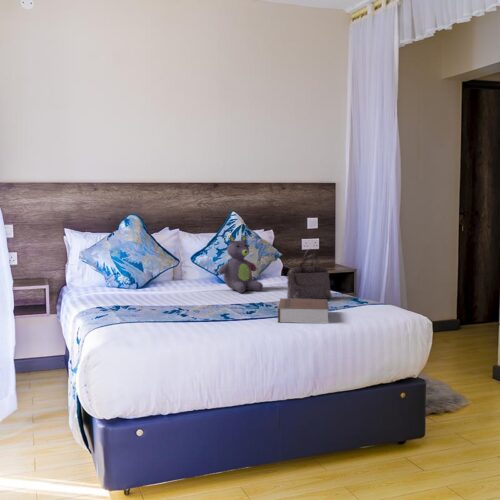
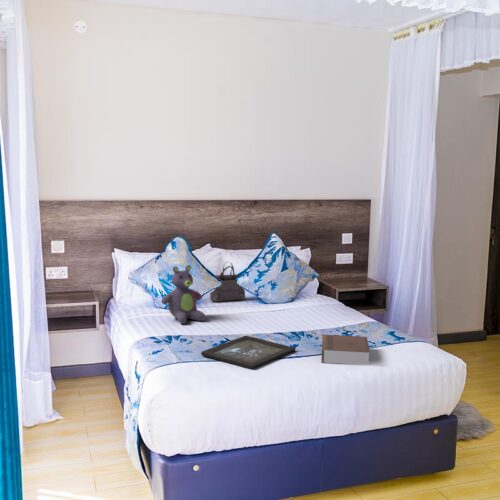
stuffed bear: present [218,235,263,293] -> present [162,265,205,324]
handbag: present [287,250,331,299] -> present [210,264,245,302]
tray: none [149,304,252,328] -> present [201,336,296,369]

